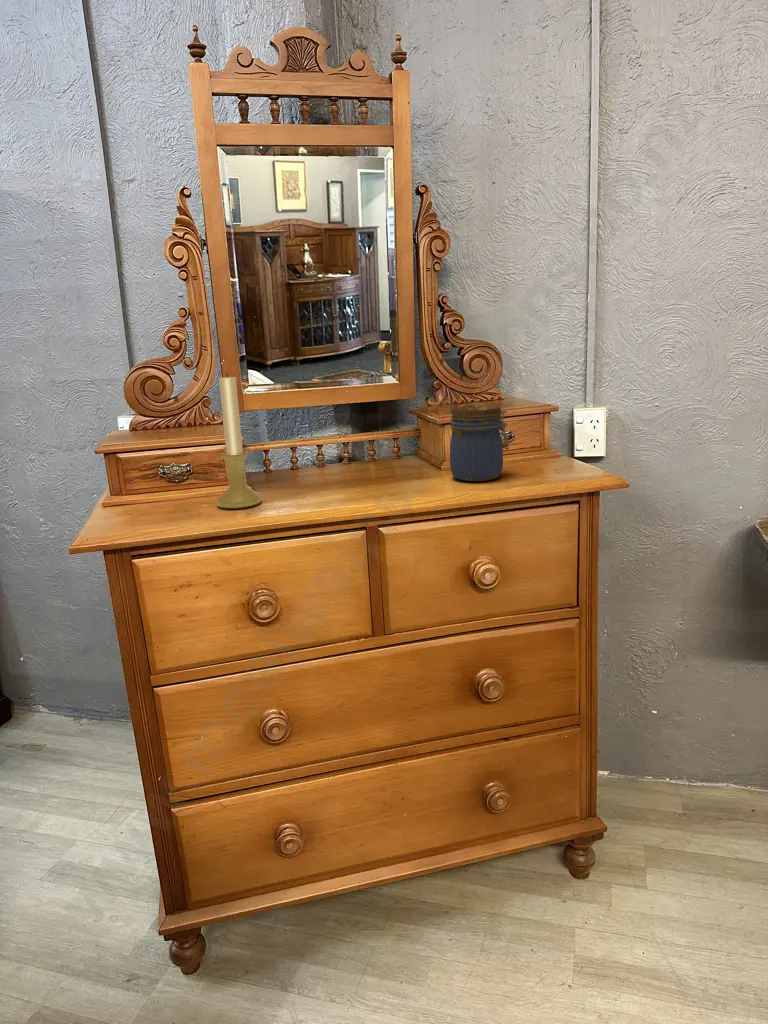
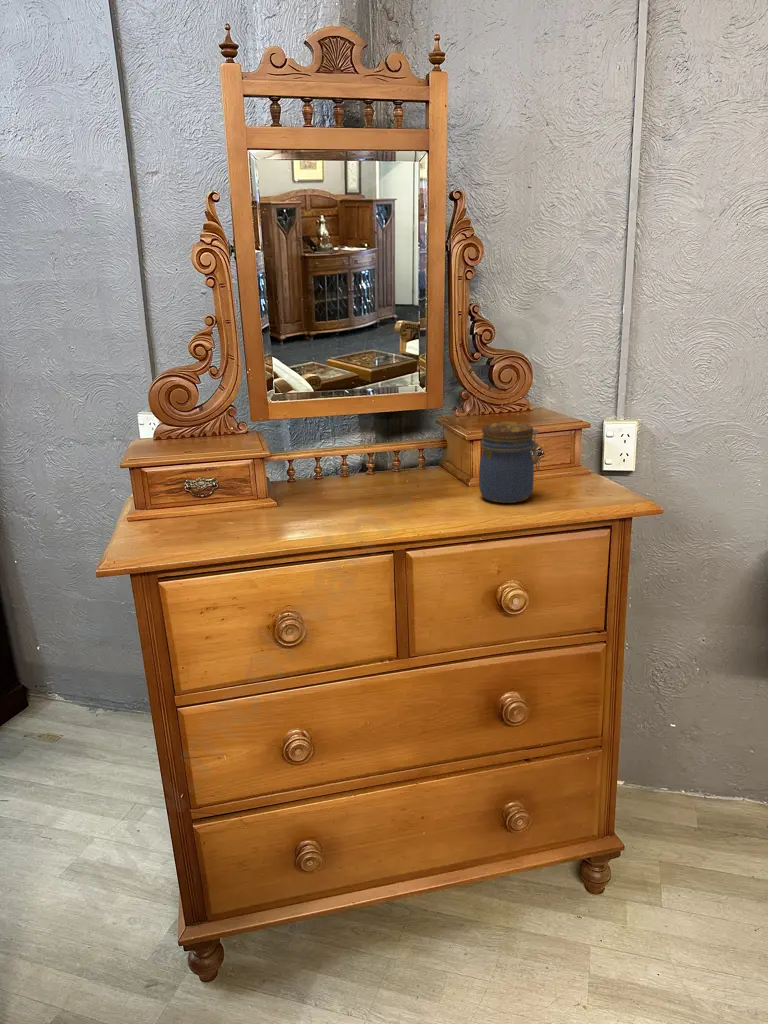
candle holder: present [217,373,262,509] -> none [242,390,288,529]

